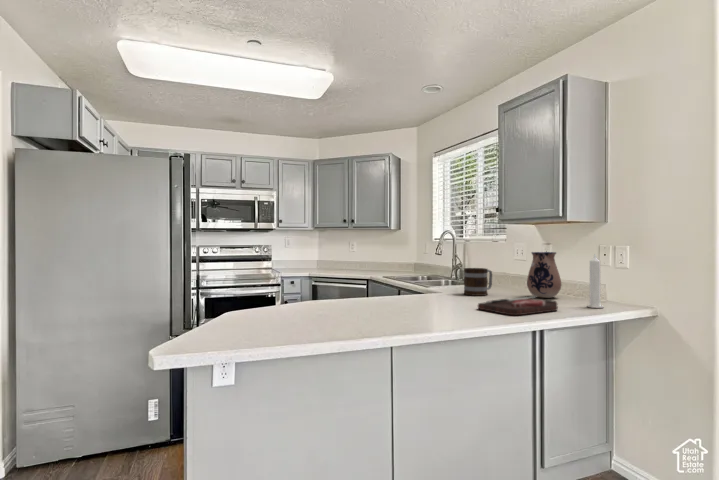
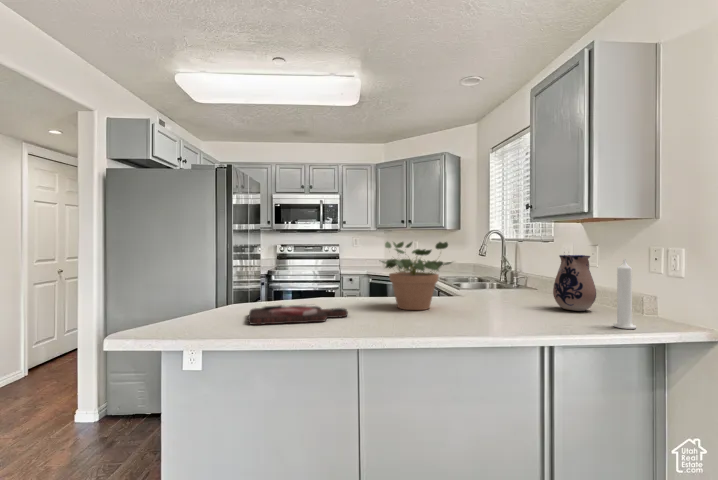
potted plant: none [388,241,458,303] -> present [381,242,451,310]
mug: present [464,268,492,296] -> none [481,272,517,304]
cutting board: present [478,297,558,316] -> present [248,305,348,325]

